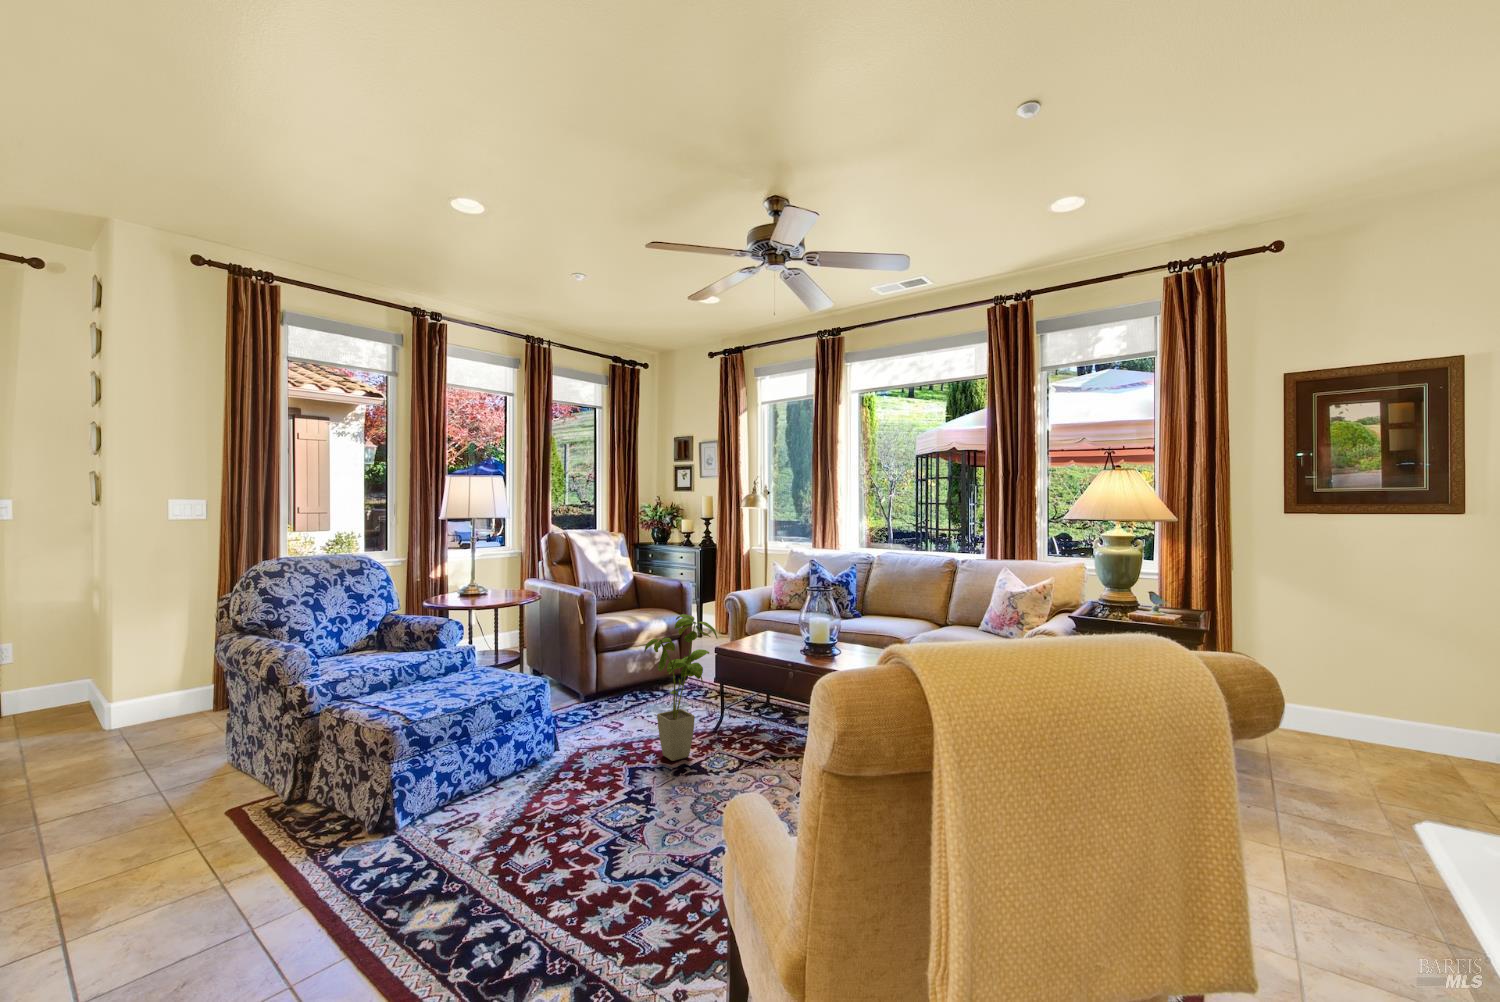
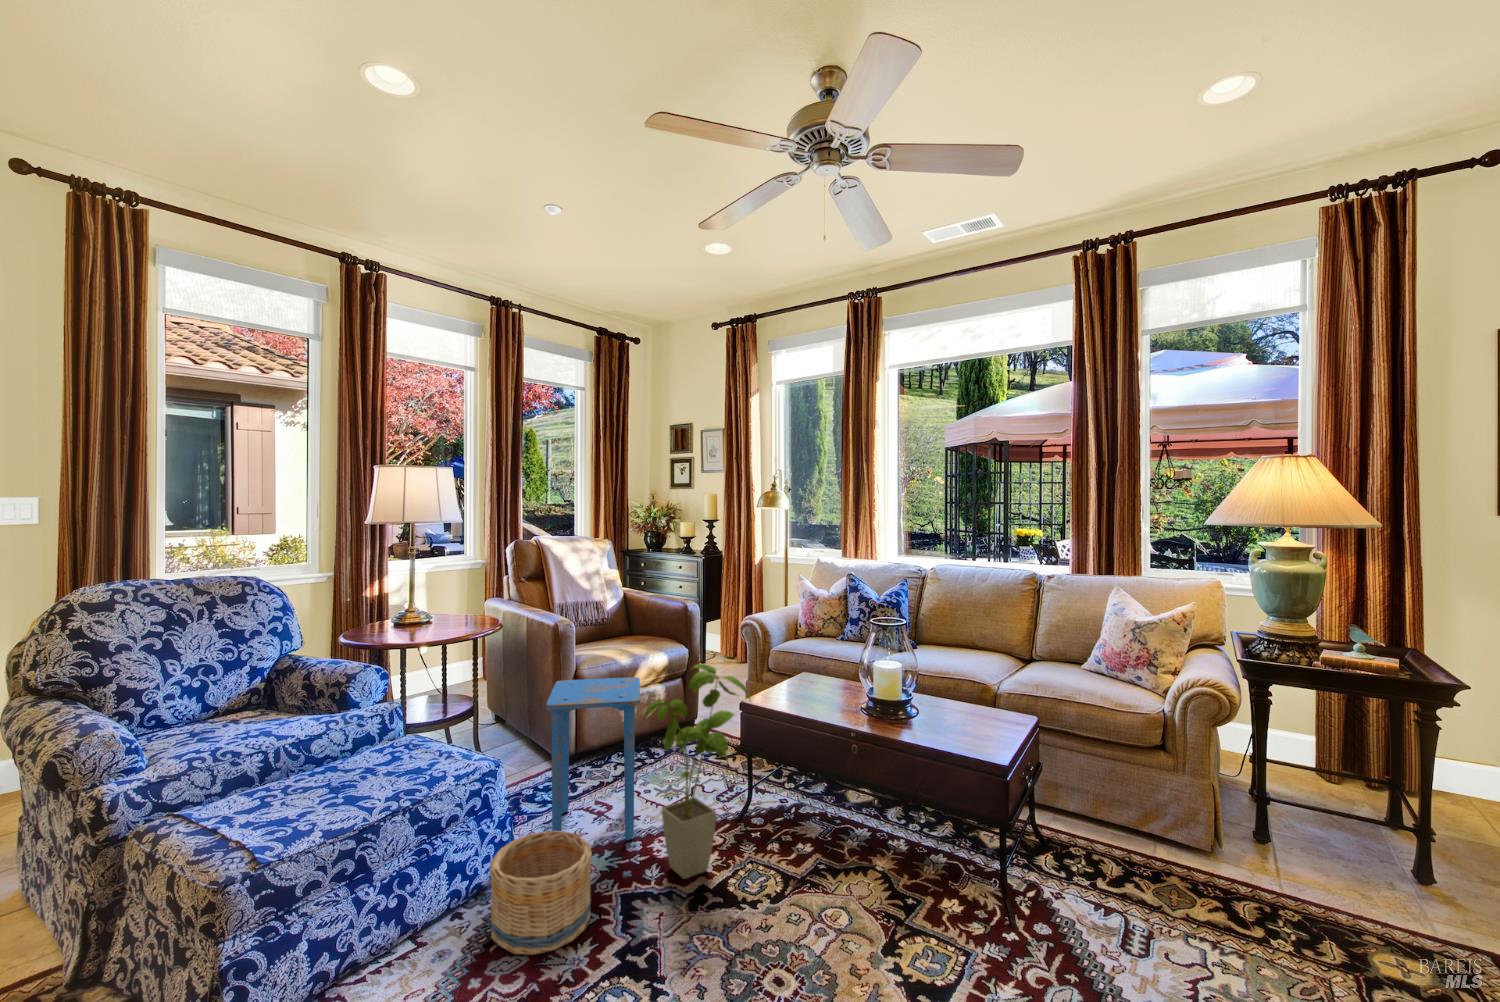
side table: none [577,630,643,745] -> present [547,677,640,840]
basket: none [543,725,610,794] -> present [490,831,592,955]

